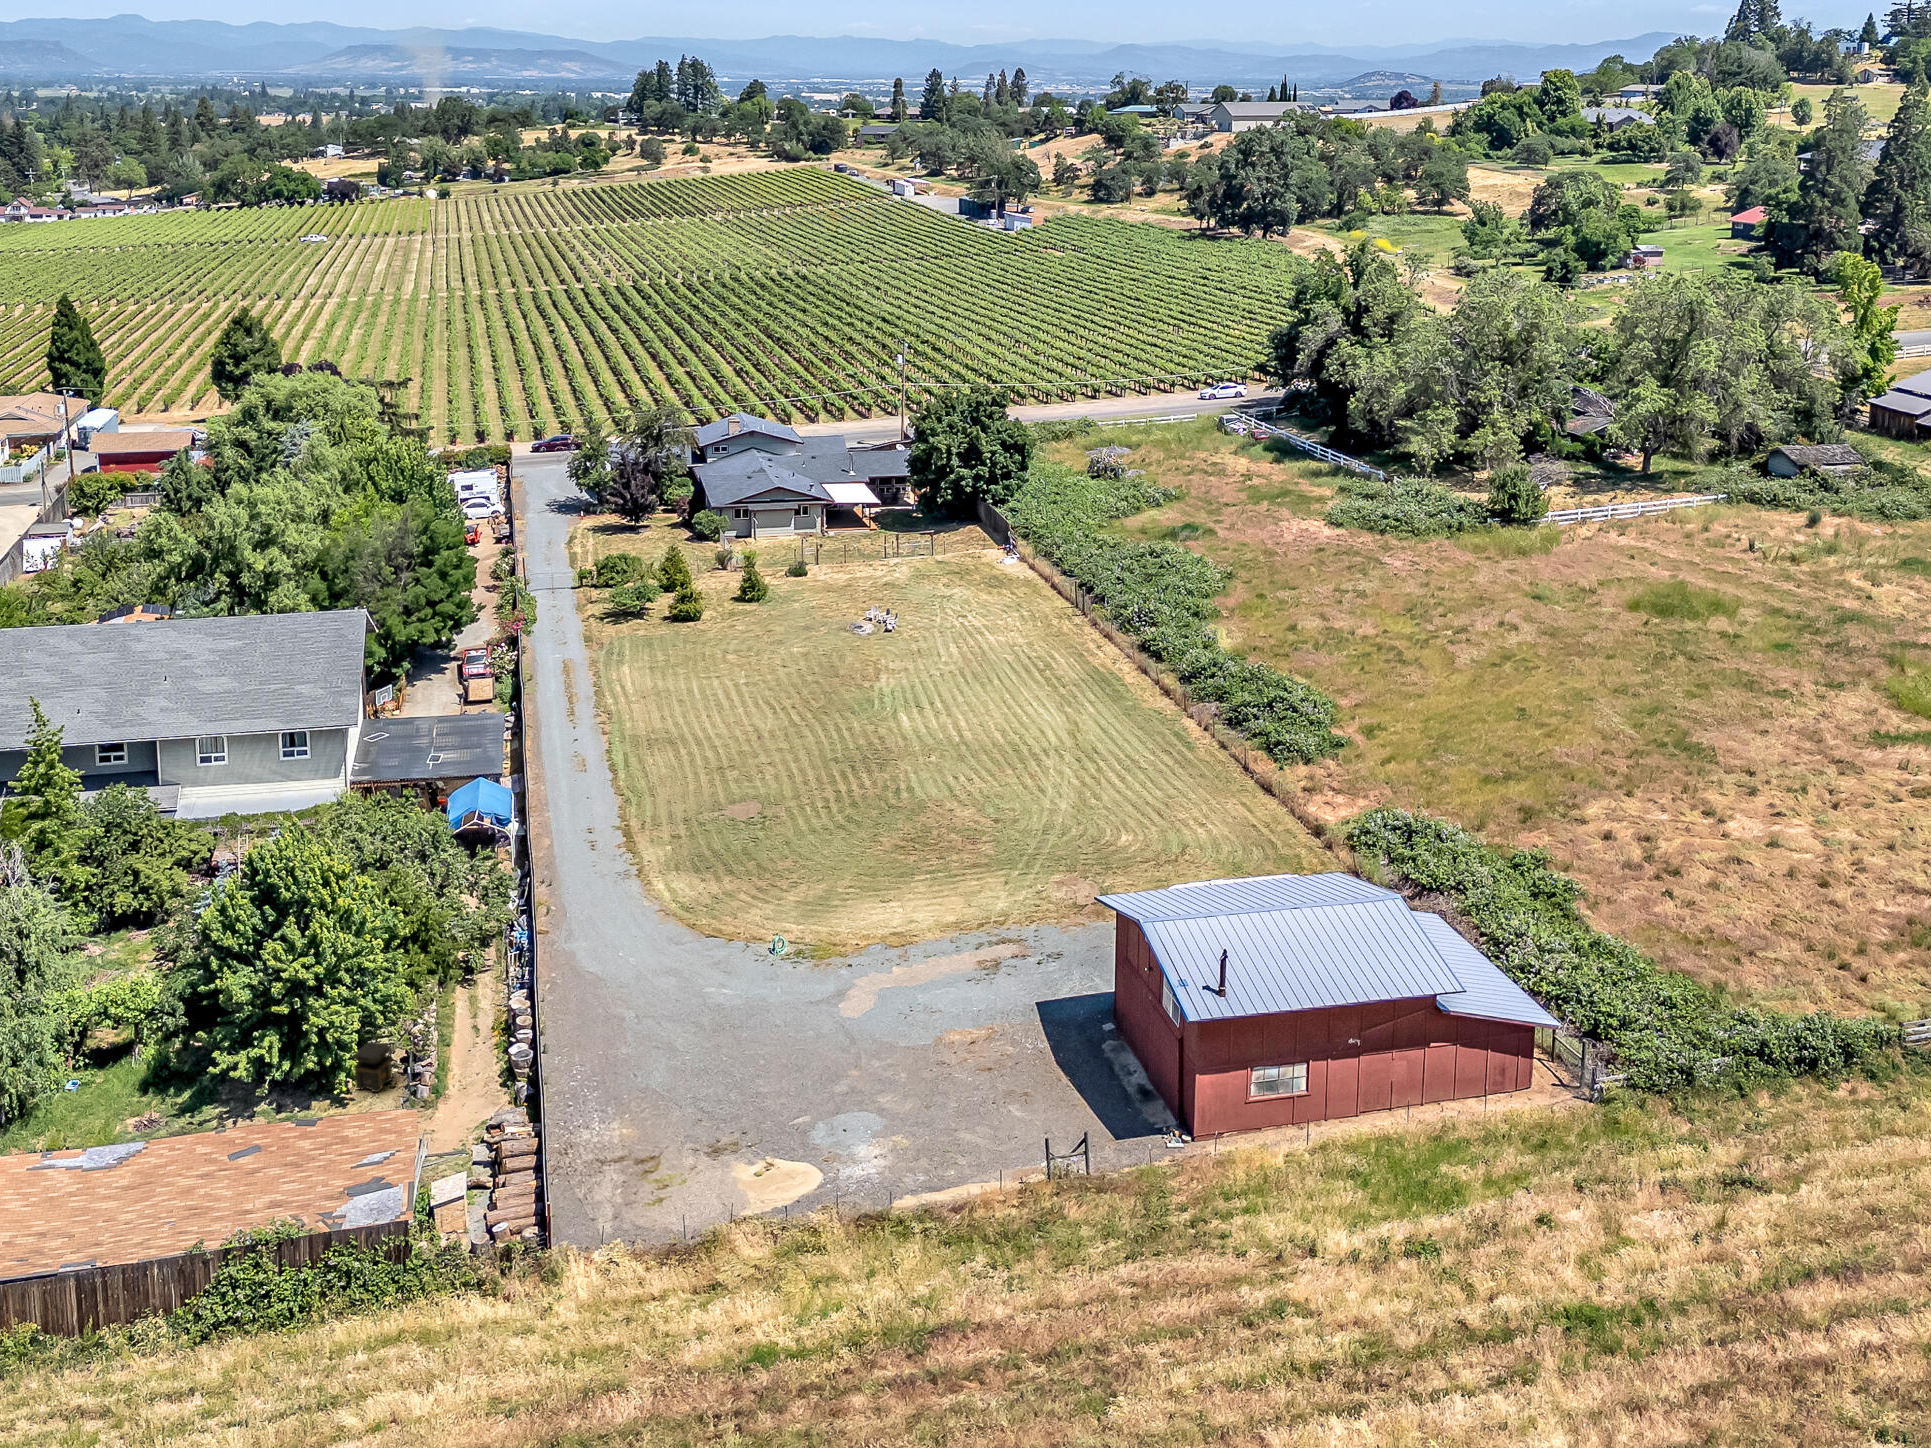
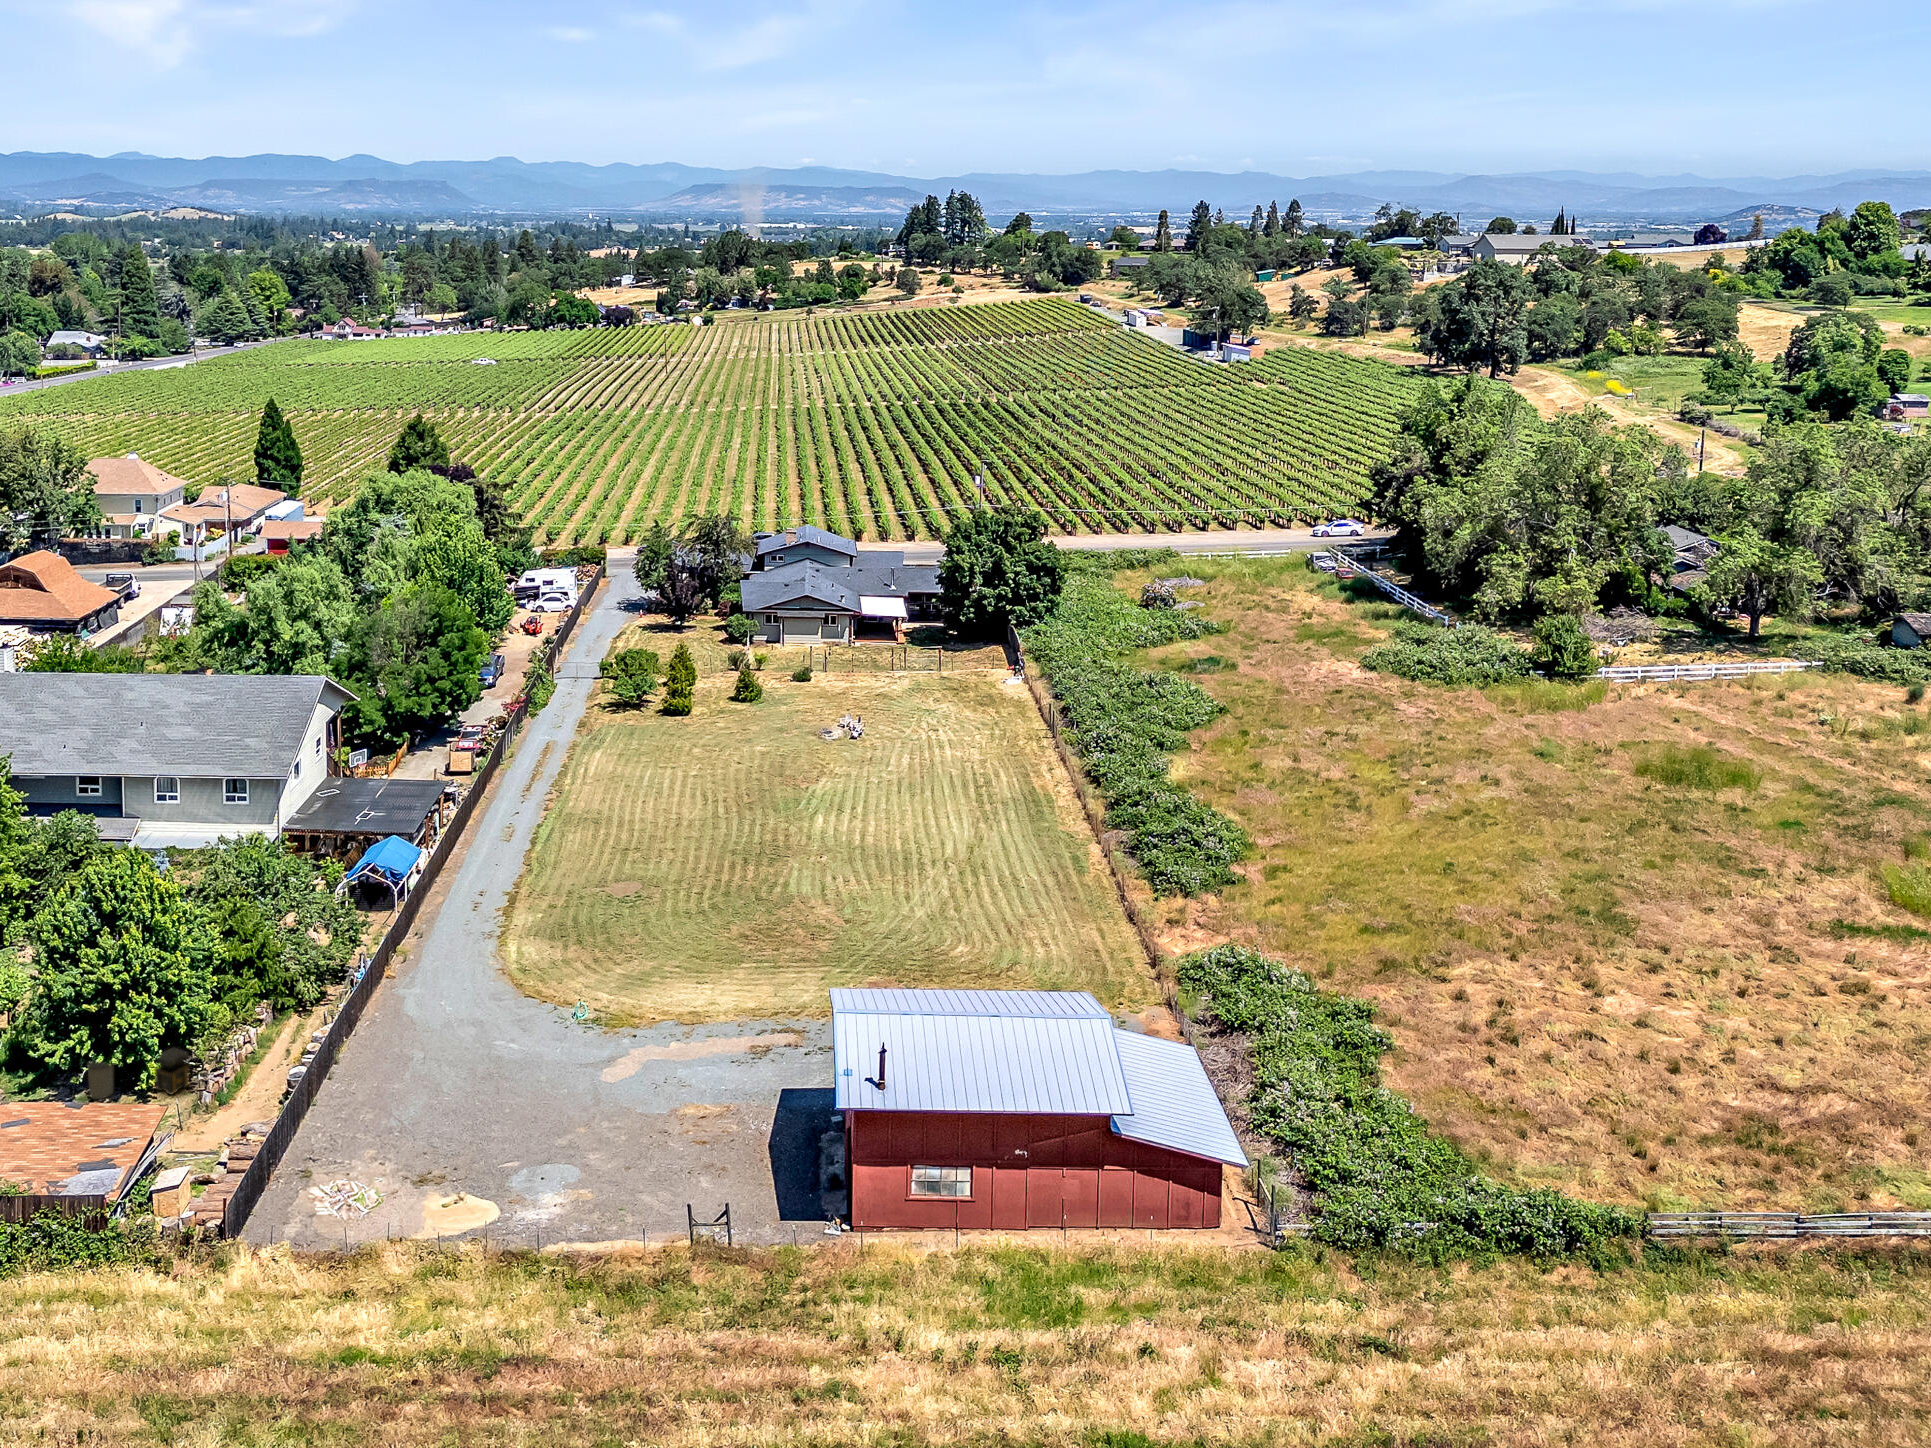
trash can: none [275,1062,308,1109] -> present [87,1062,113,1099]

